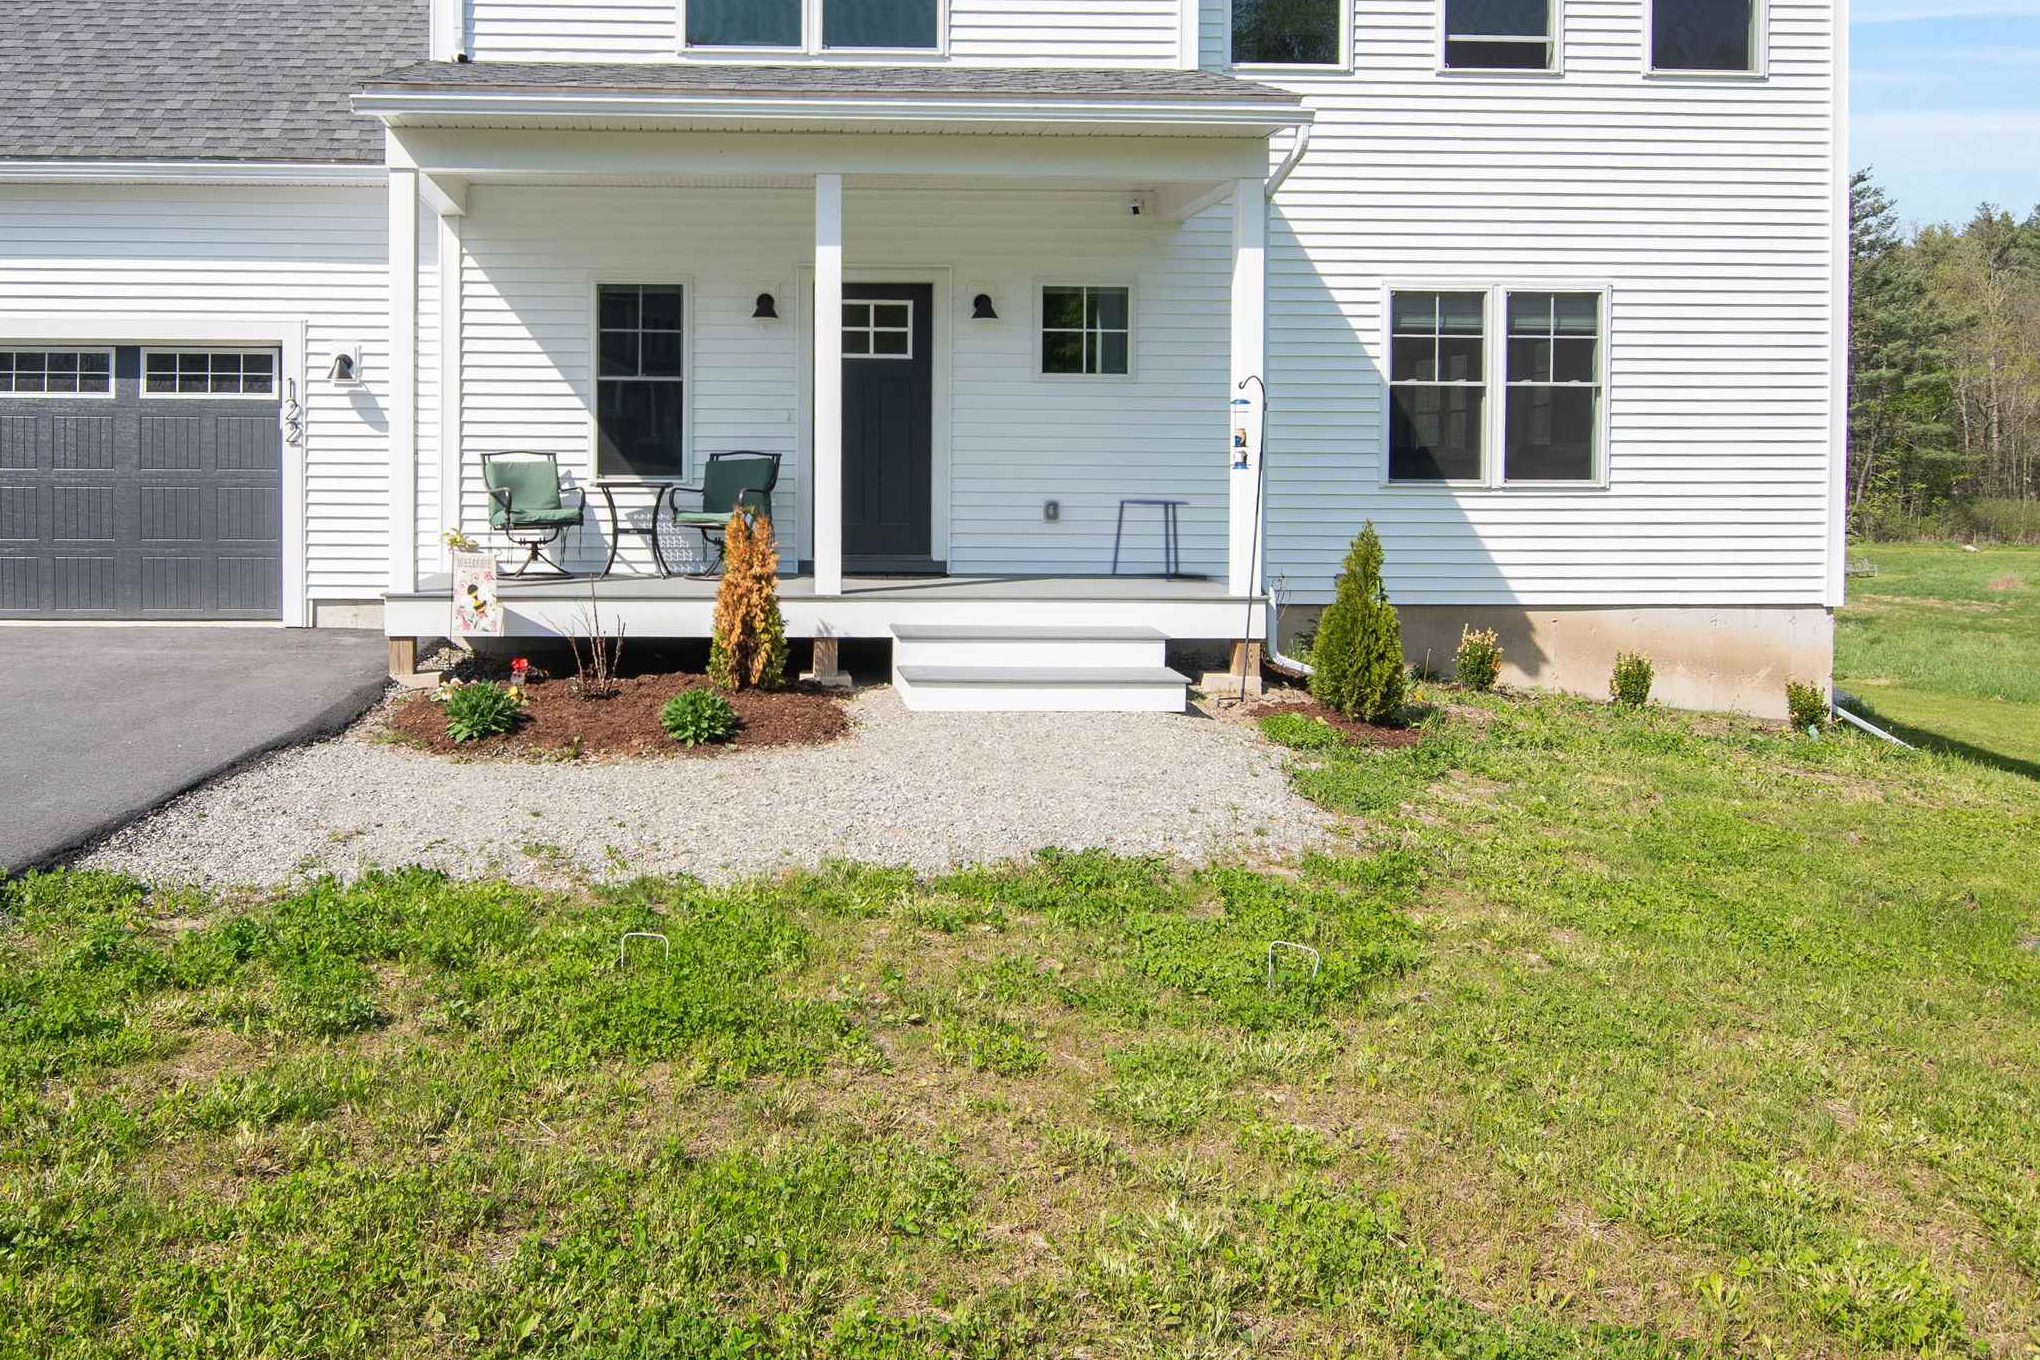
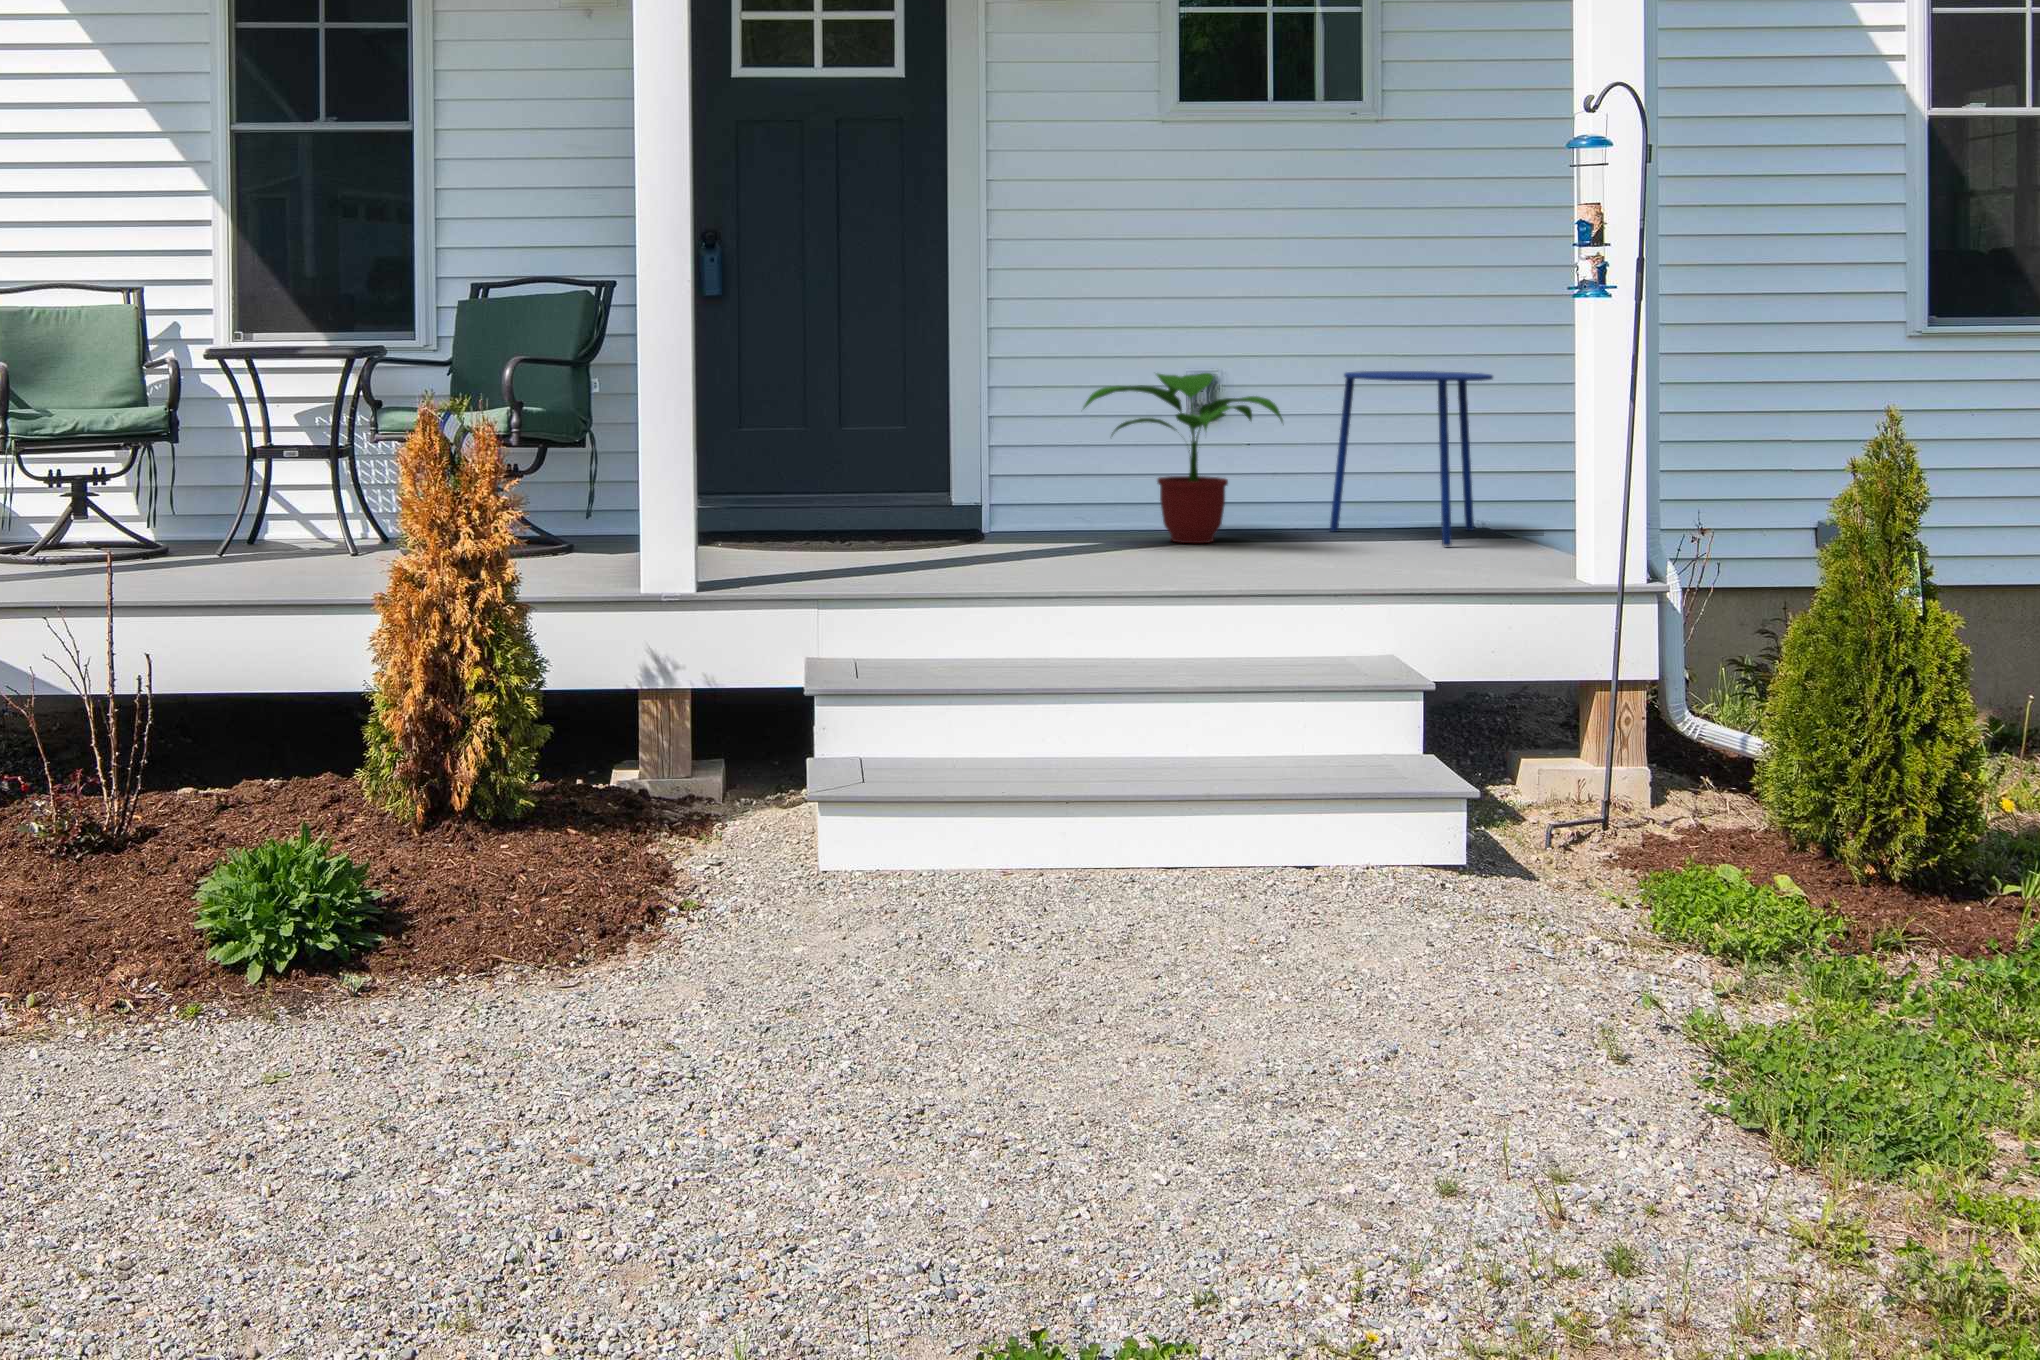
potted plant: none [1001,499,1094,578] -> present [1084,373,1283,543]

